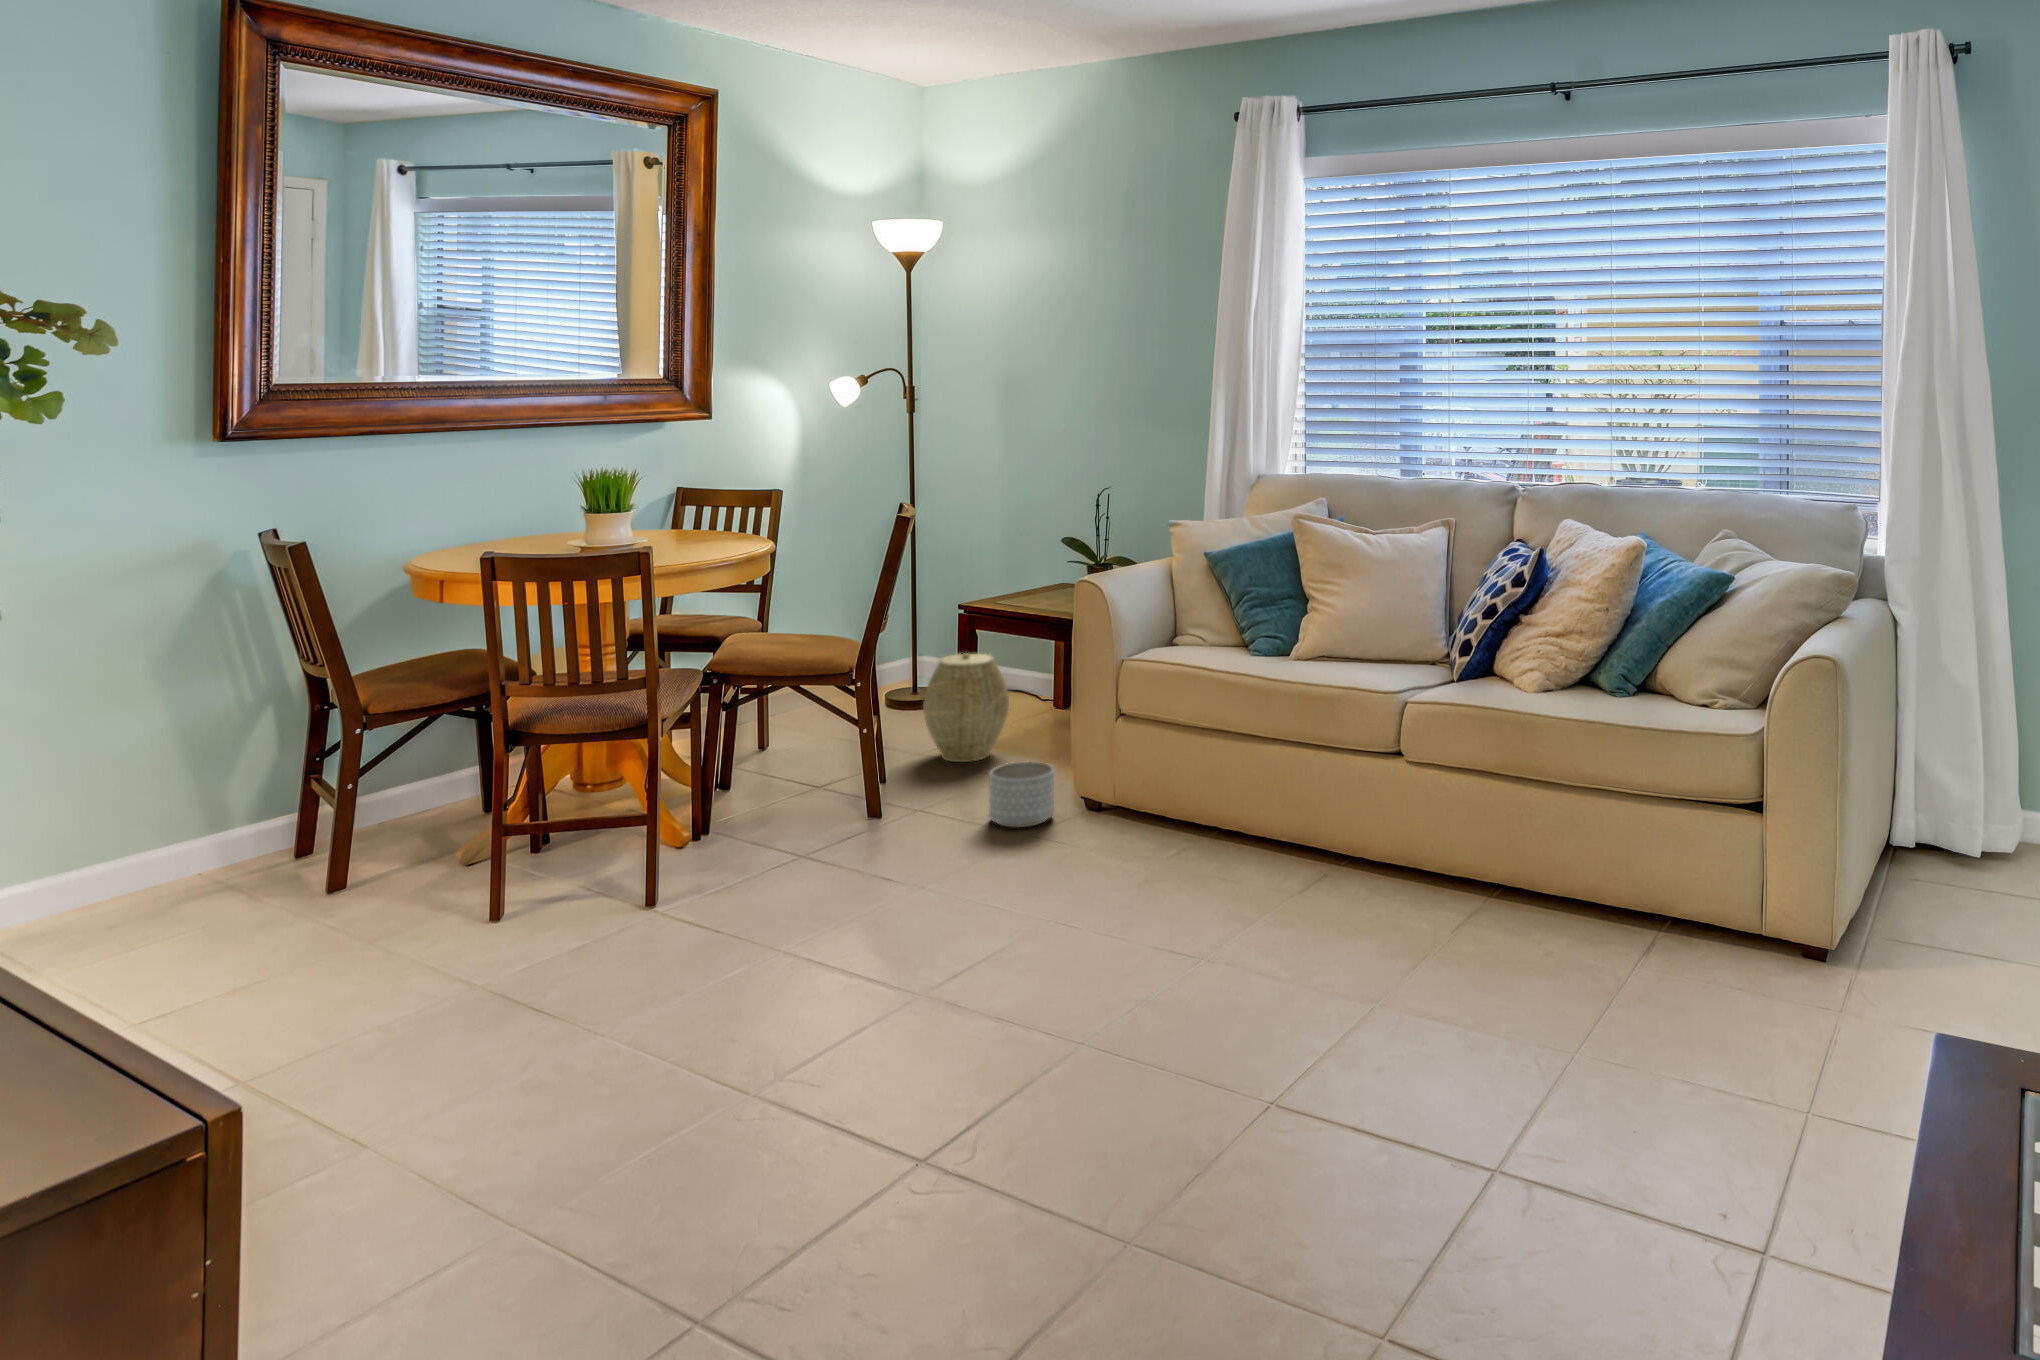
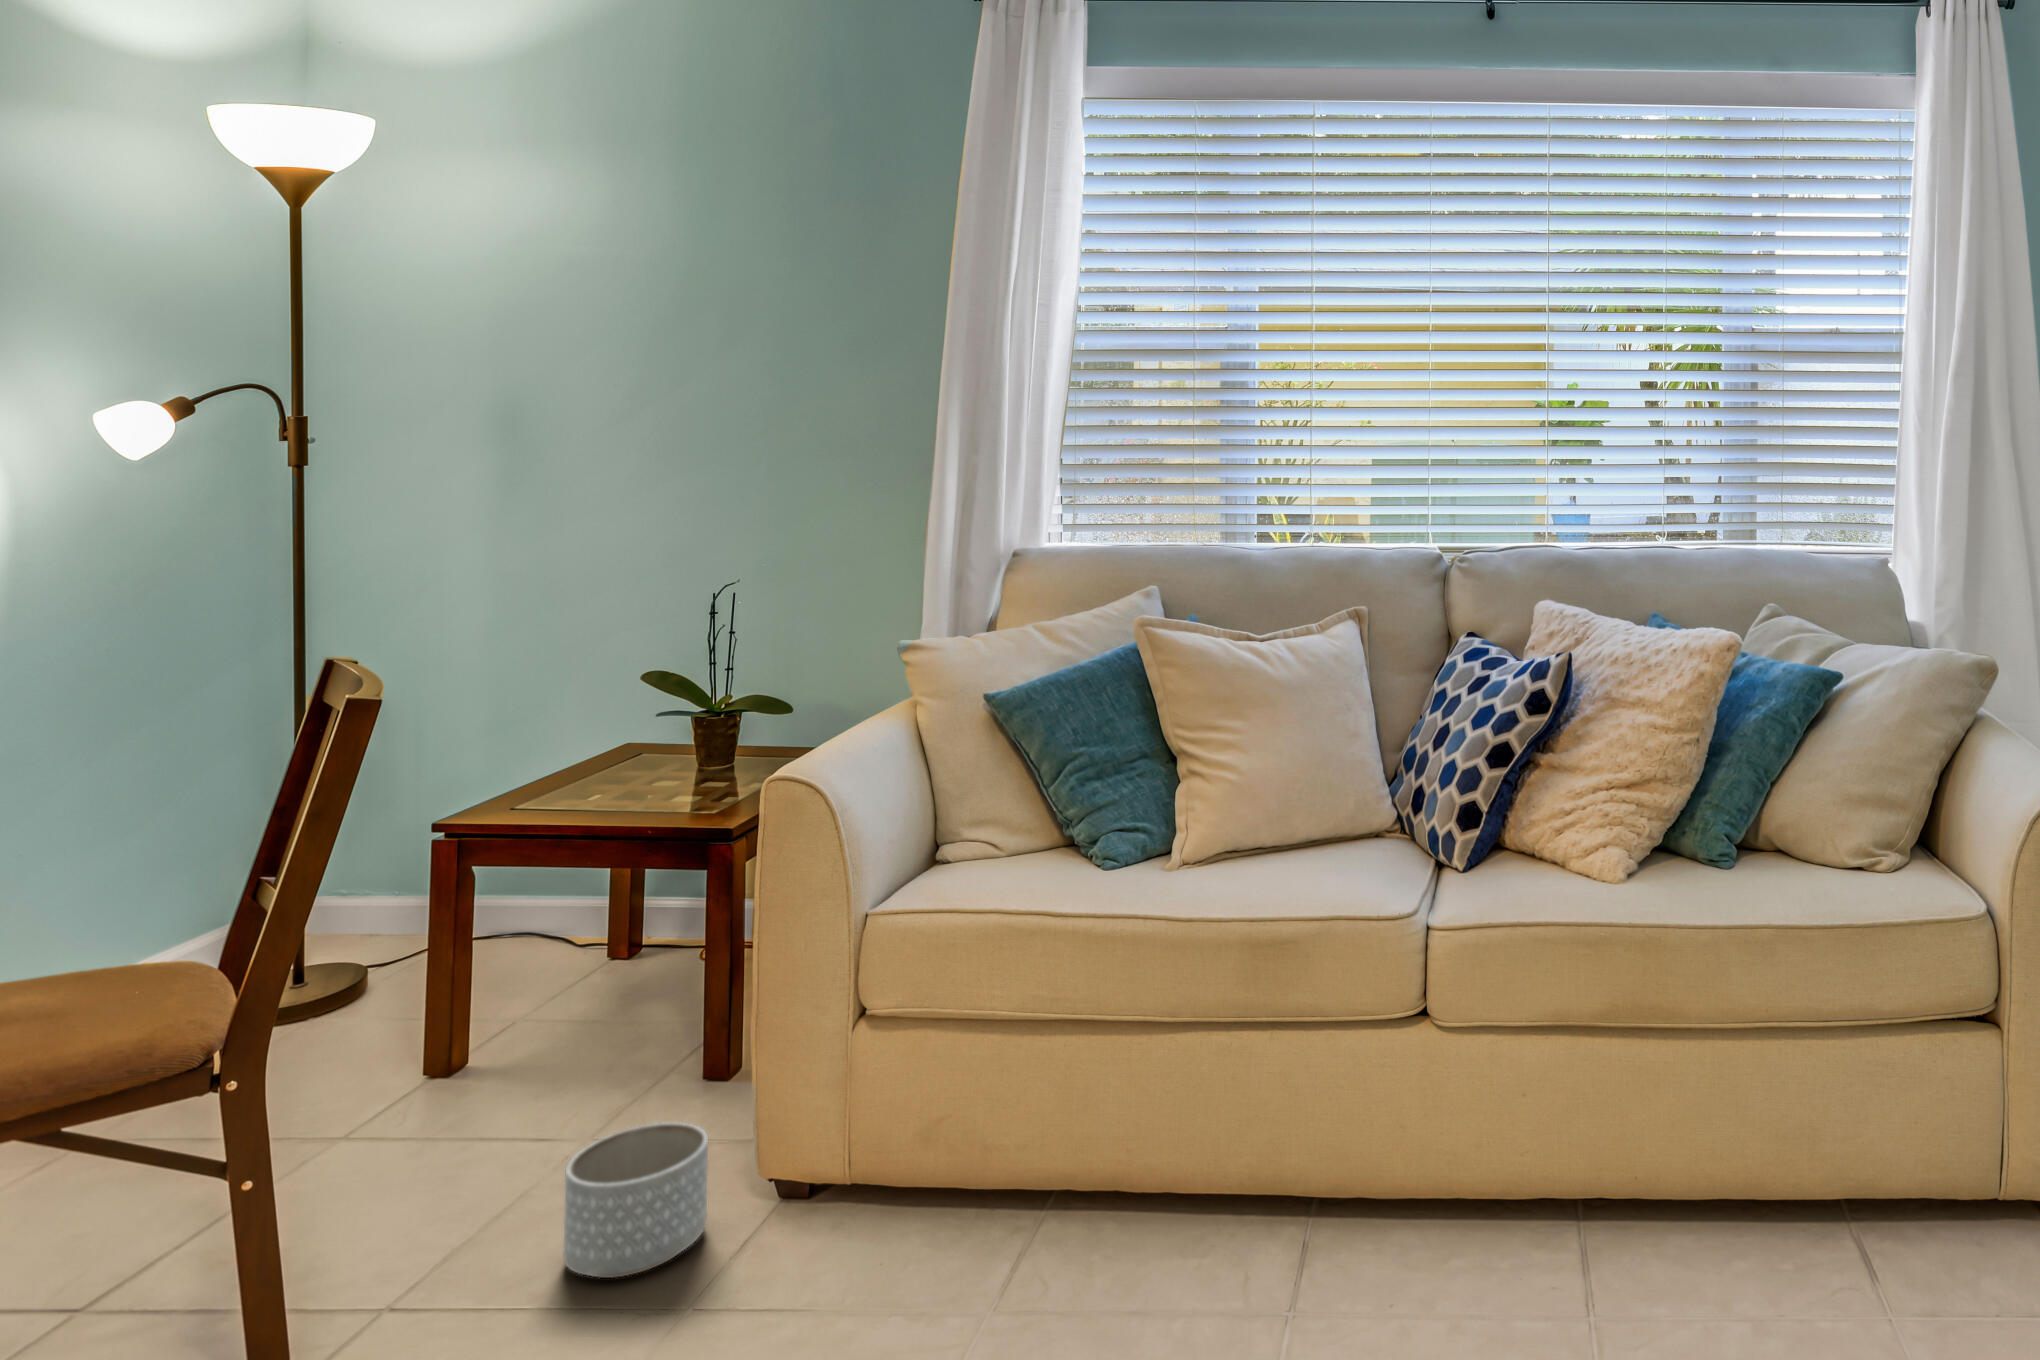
woven basket: present [923,653,1009,762] -> none [360,904,550,1125]

